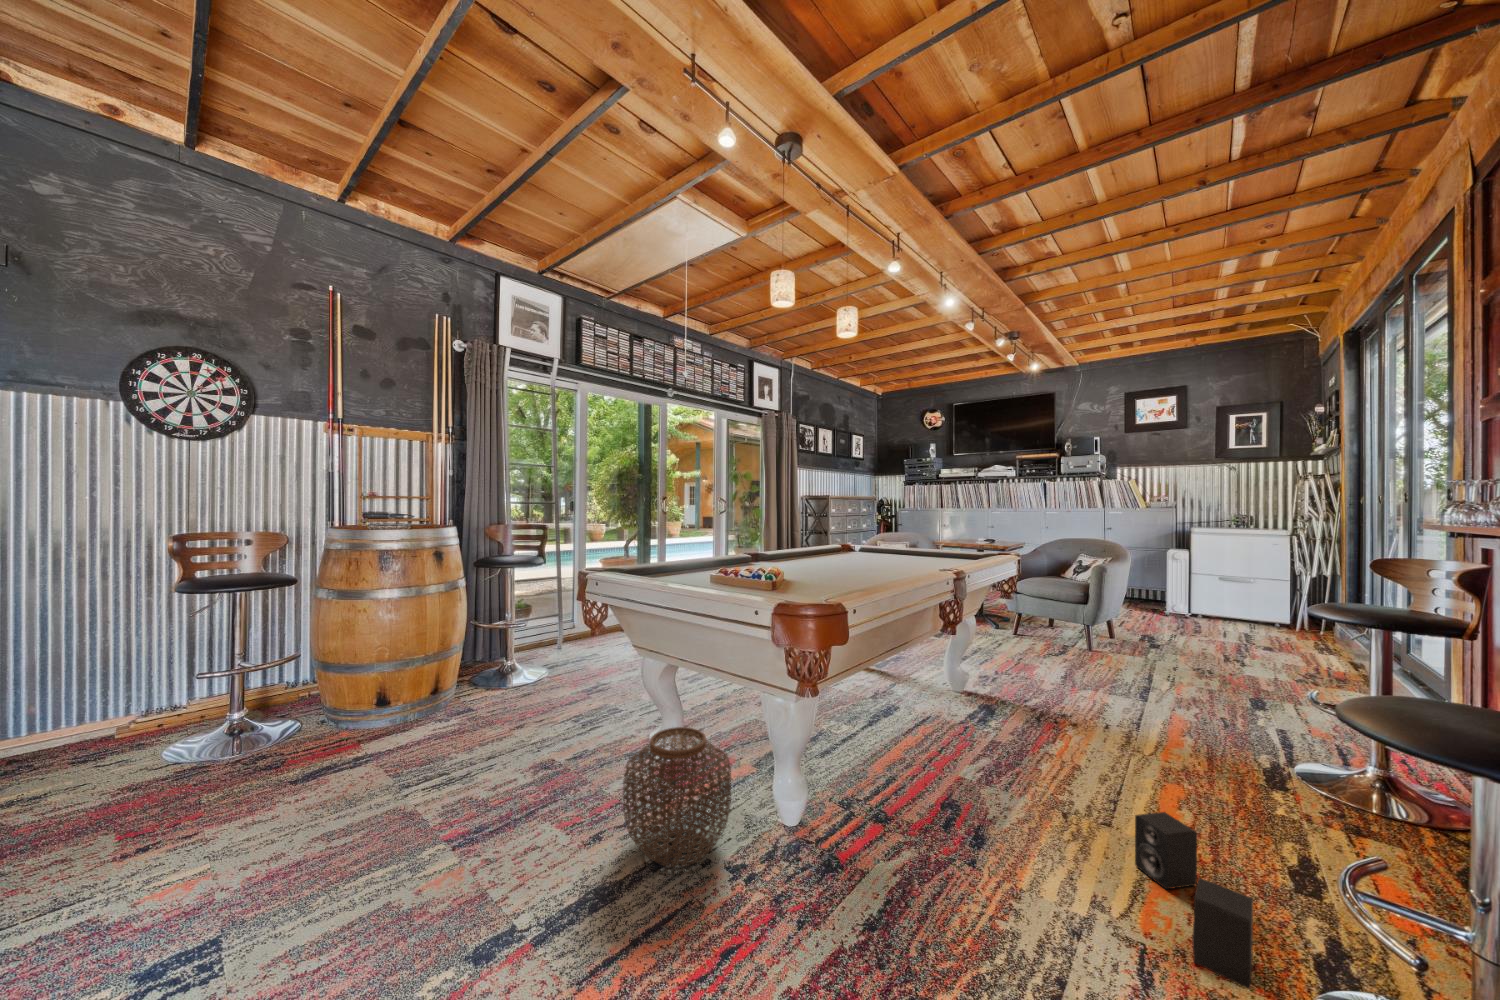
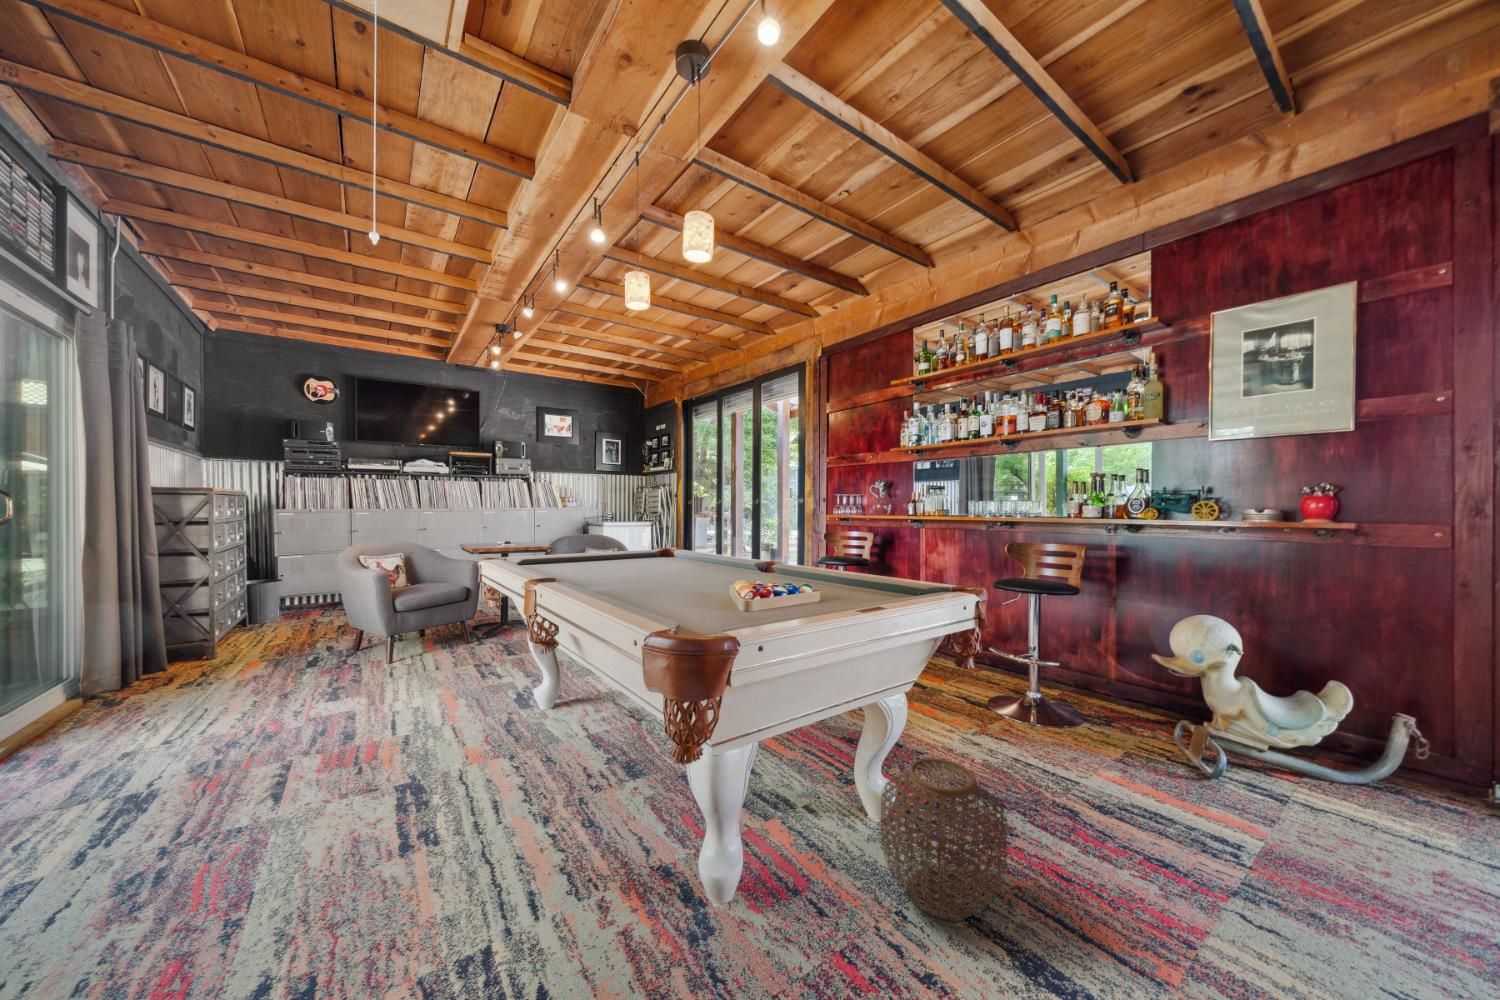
speaker: present [1135,812,1253,989] -> none [914,674,1004,723]

